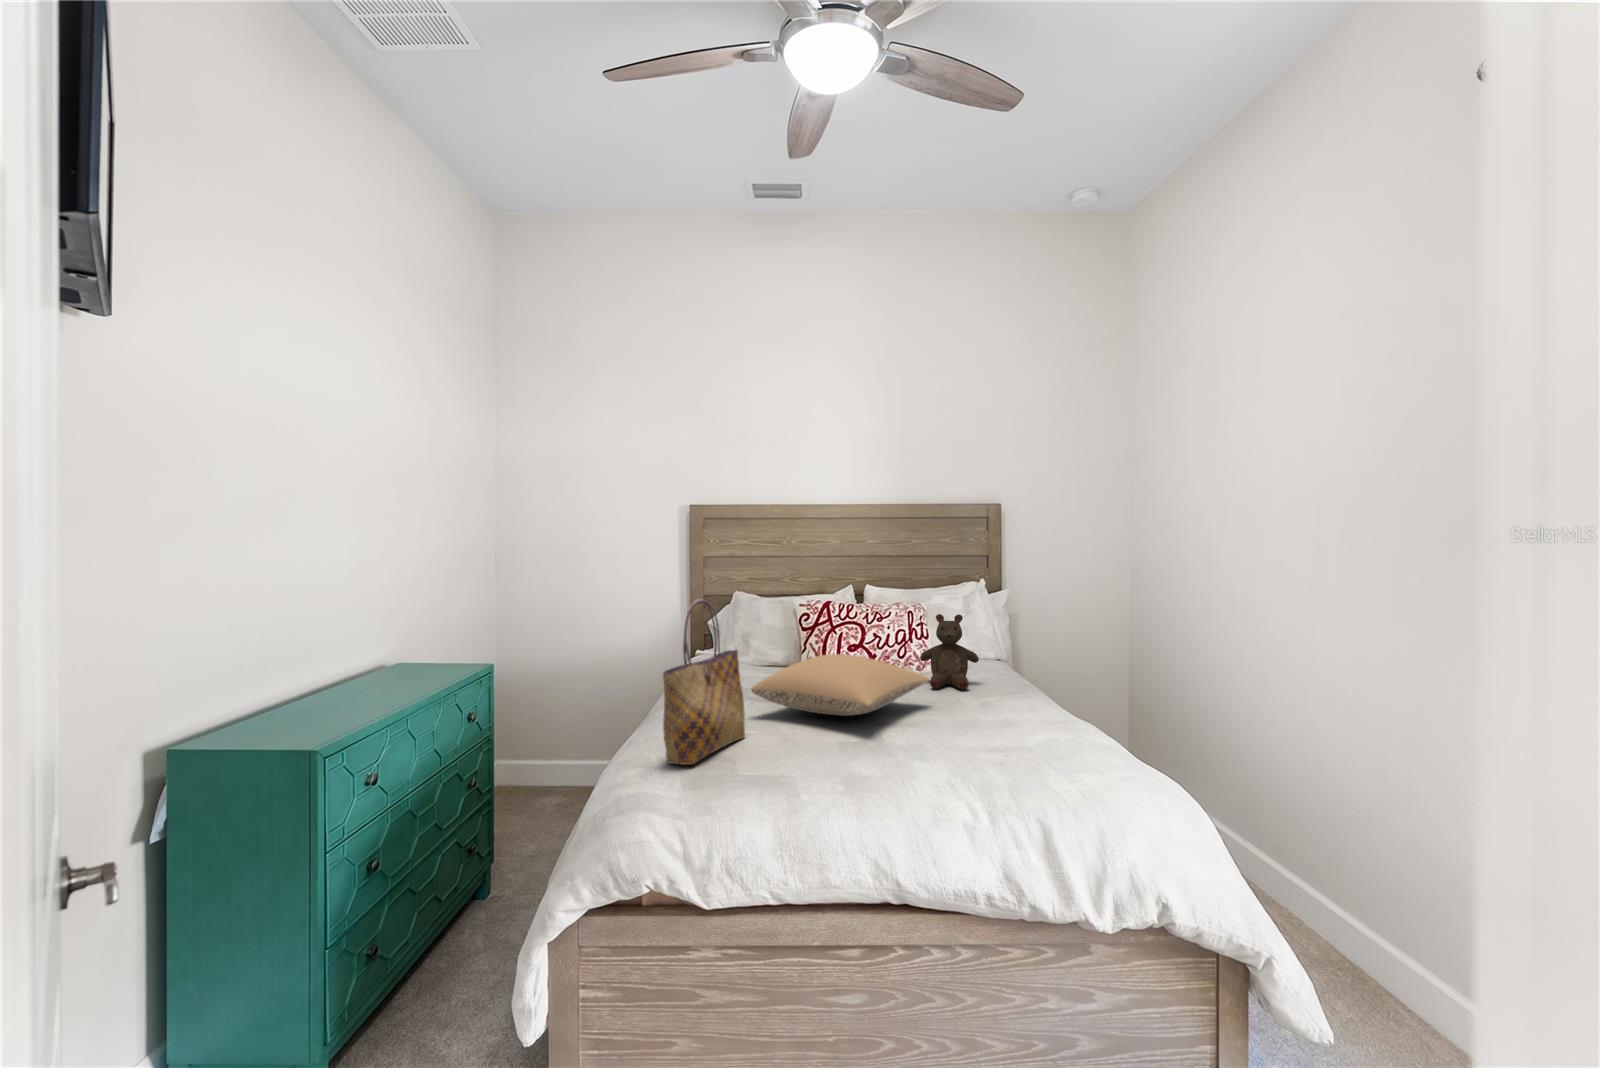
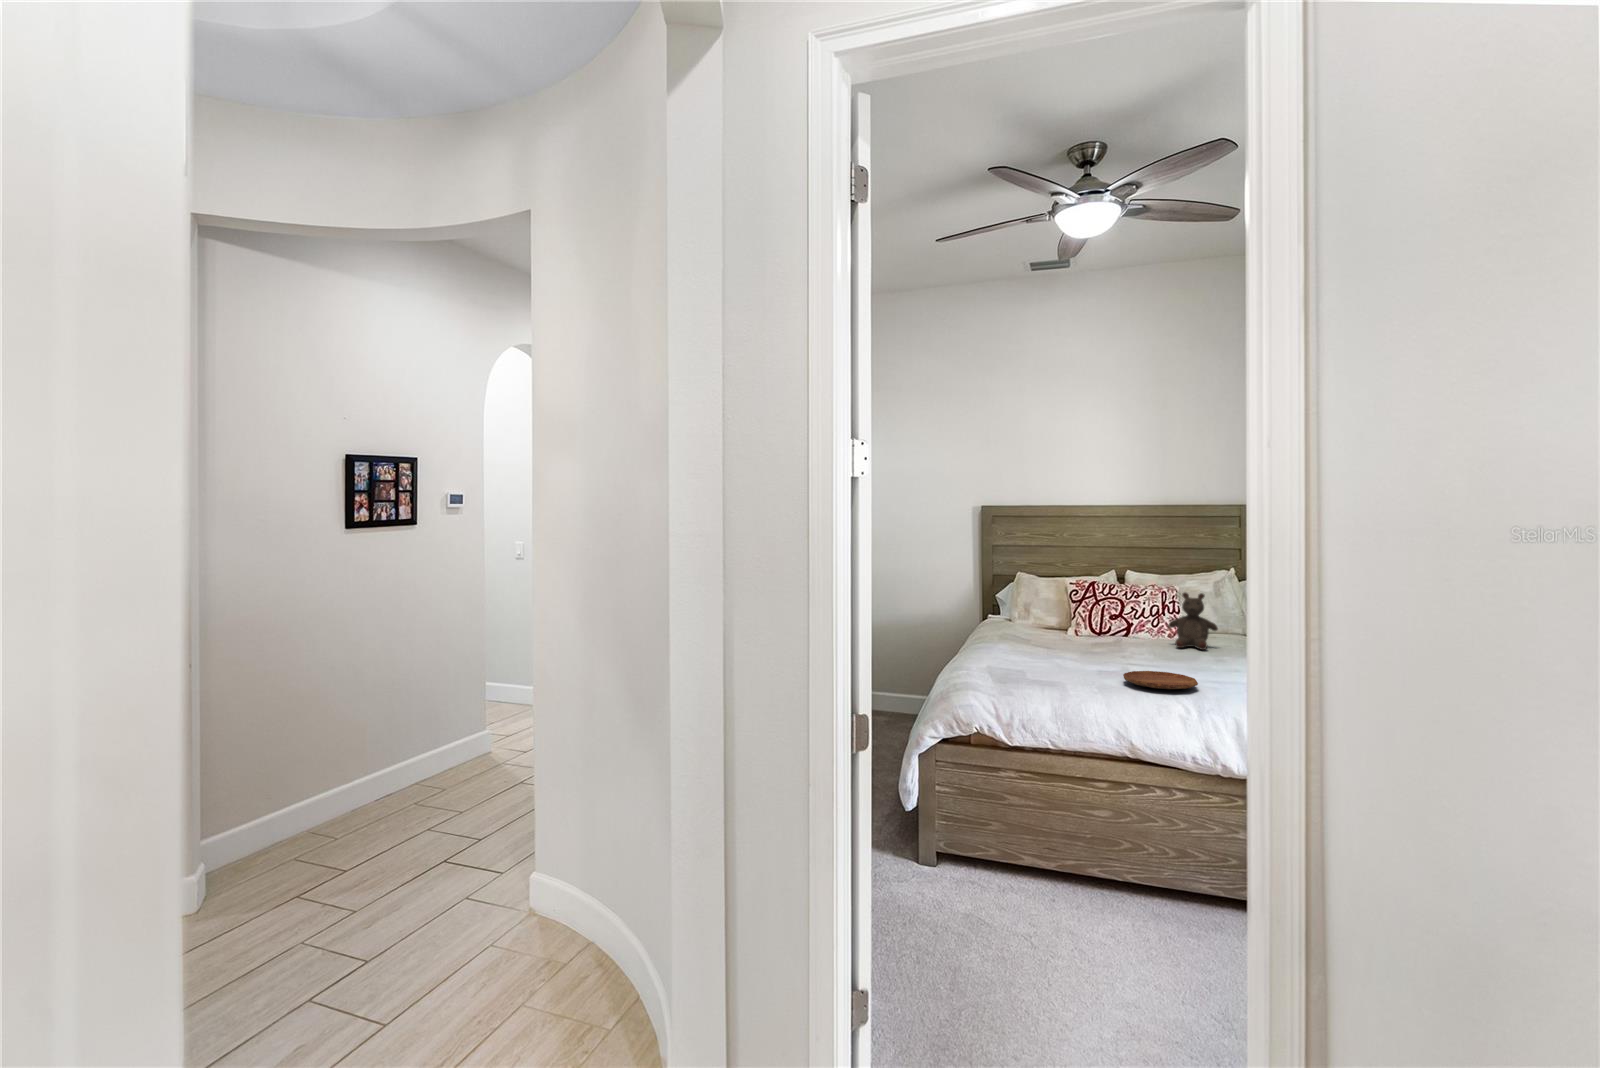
tote bag: present [663,599,745,765] -> none [980,569,1032,672]
pillow: present [751,654,929,716] -> none [1035,616,1172,657]
tray: none [875,742,979,777] -> present [1123,671,1198,689]

